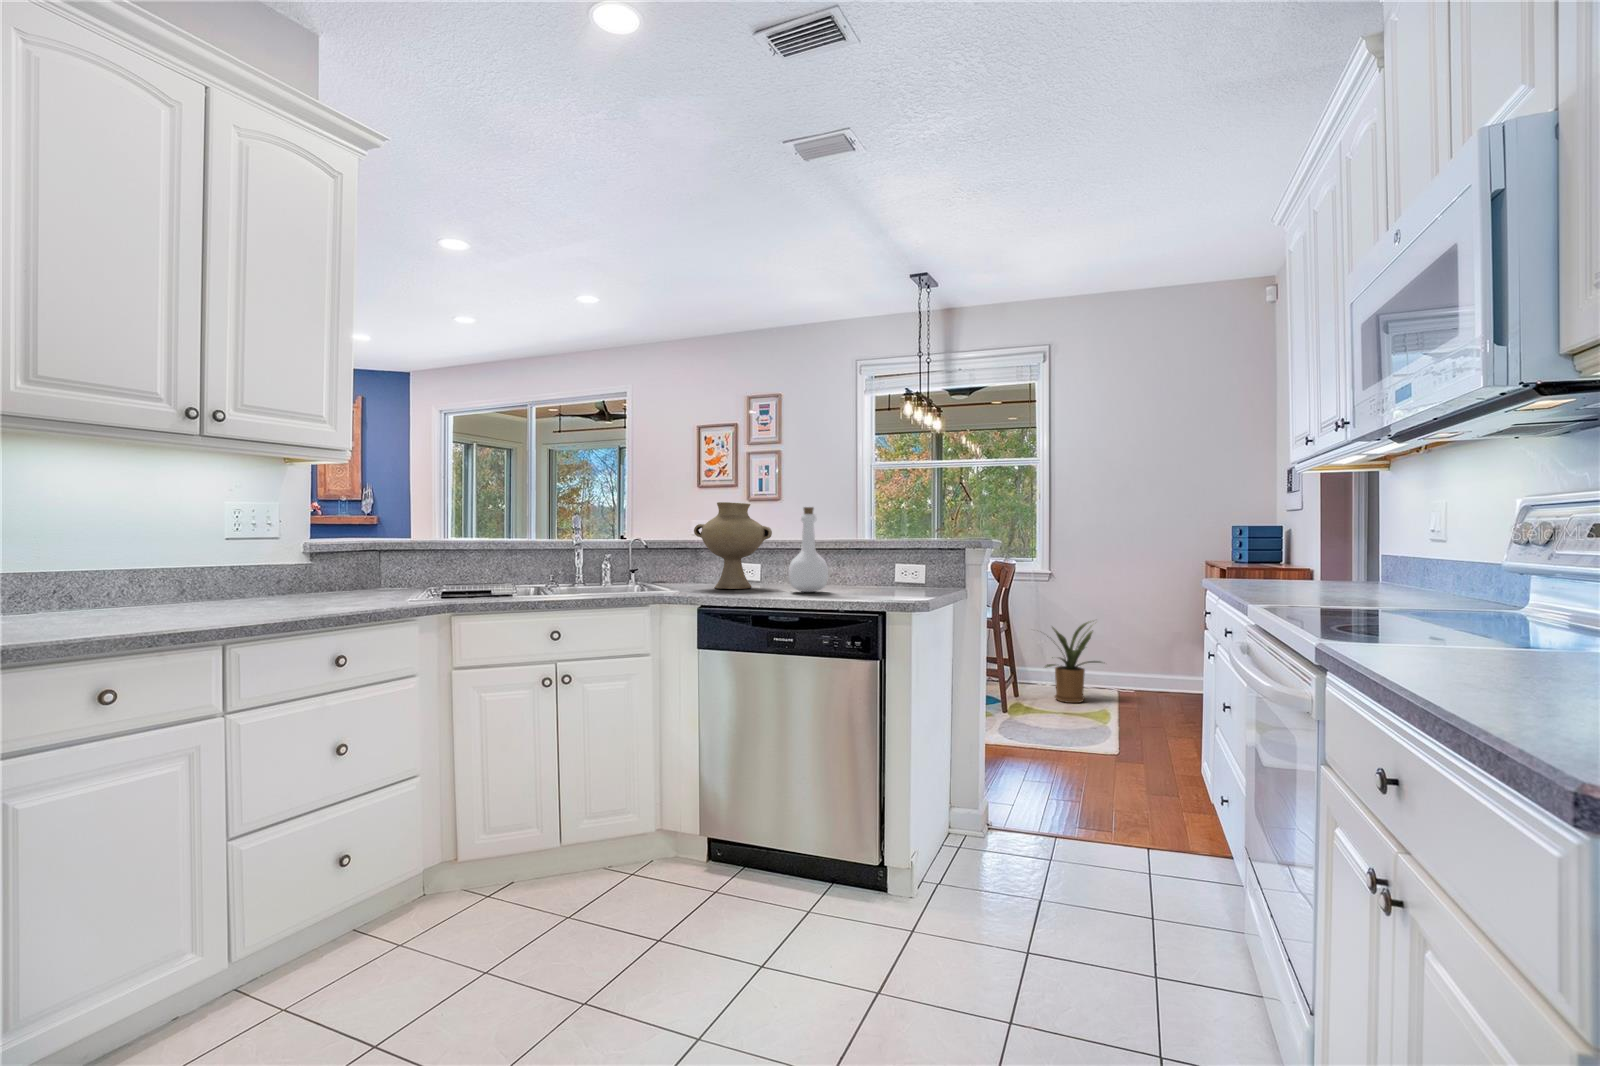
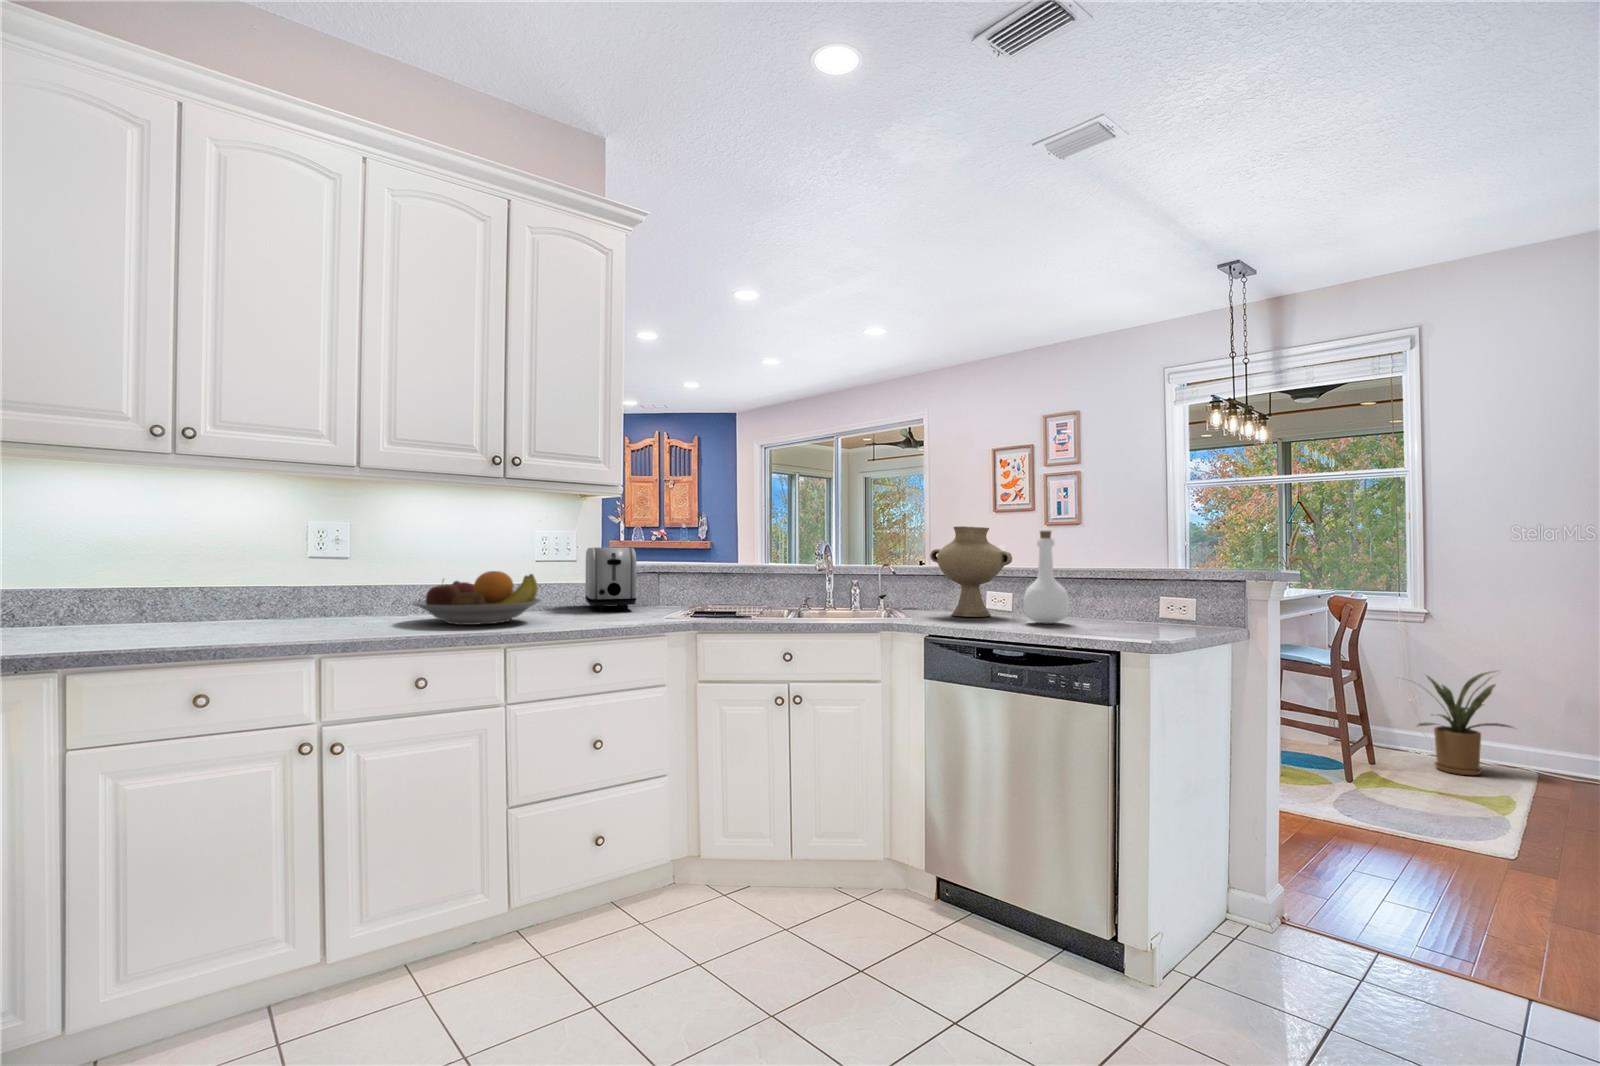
toaster: none [286,522,364,596] -> present [585,548,636,611]
fruit bowl: none [75,550,263,617] -> present [413,571,541,625]

